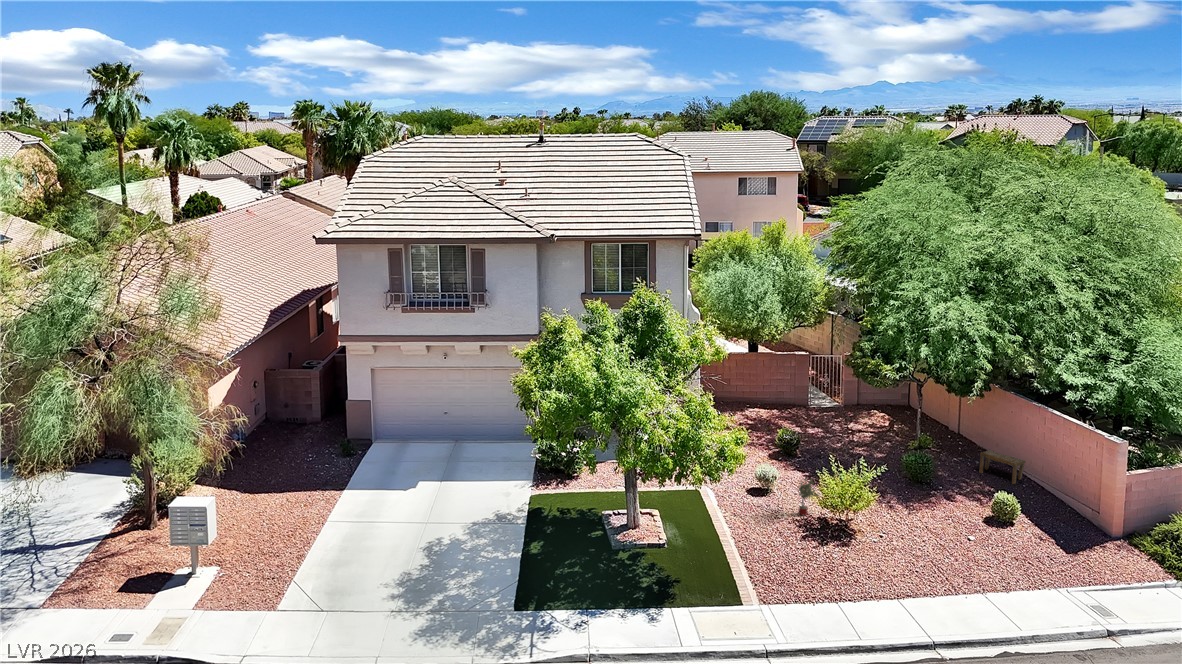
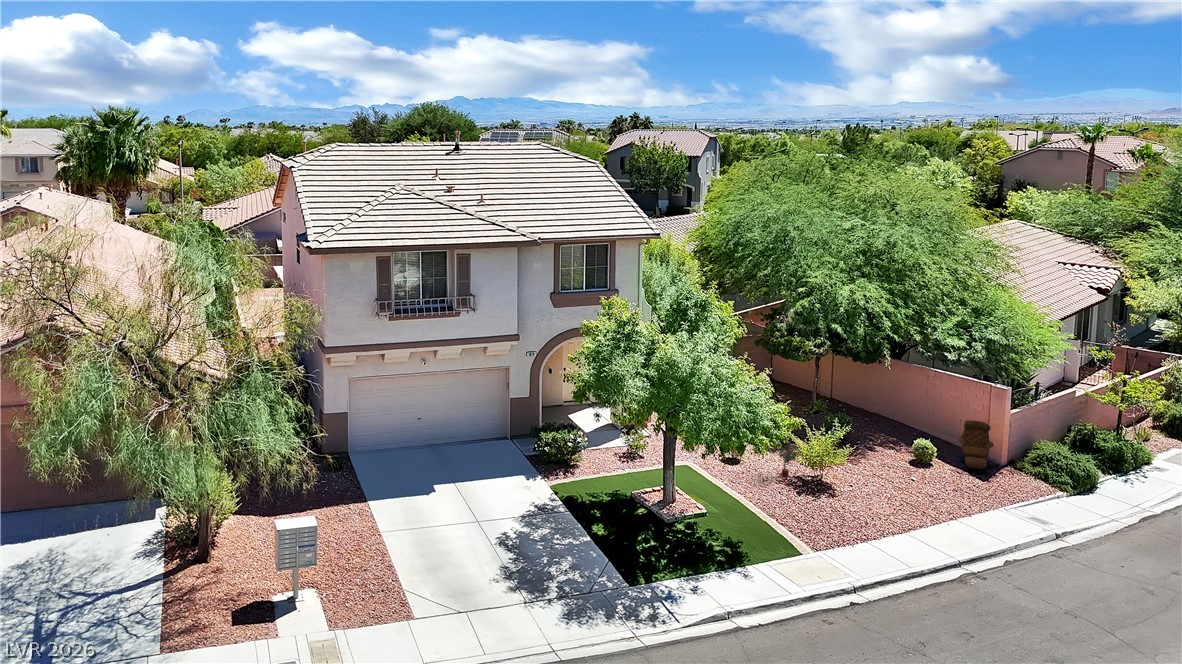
bench: present [979,450,1026,484] -> none [880,411,915,436]
lounge chair: none [1054,472,1104,541] -> present [958,420,994,474]

